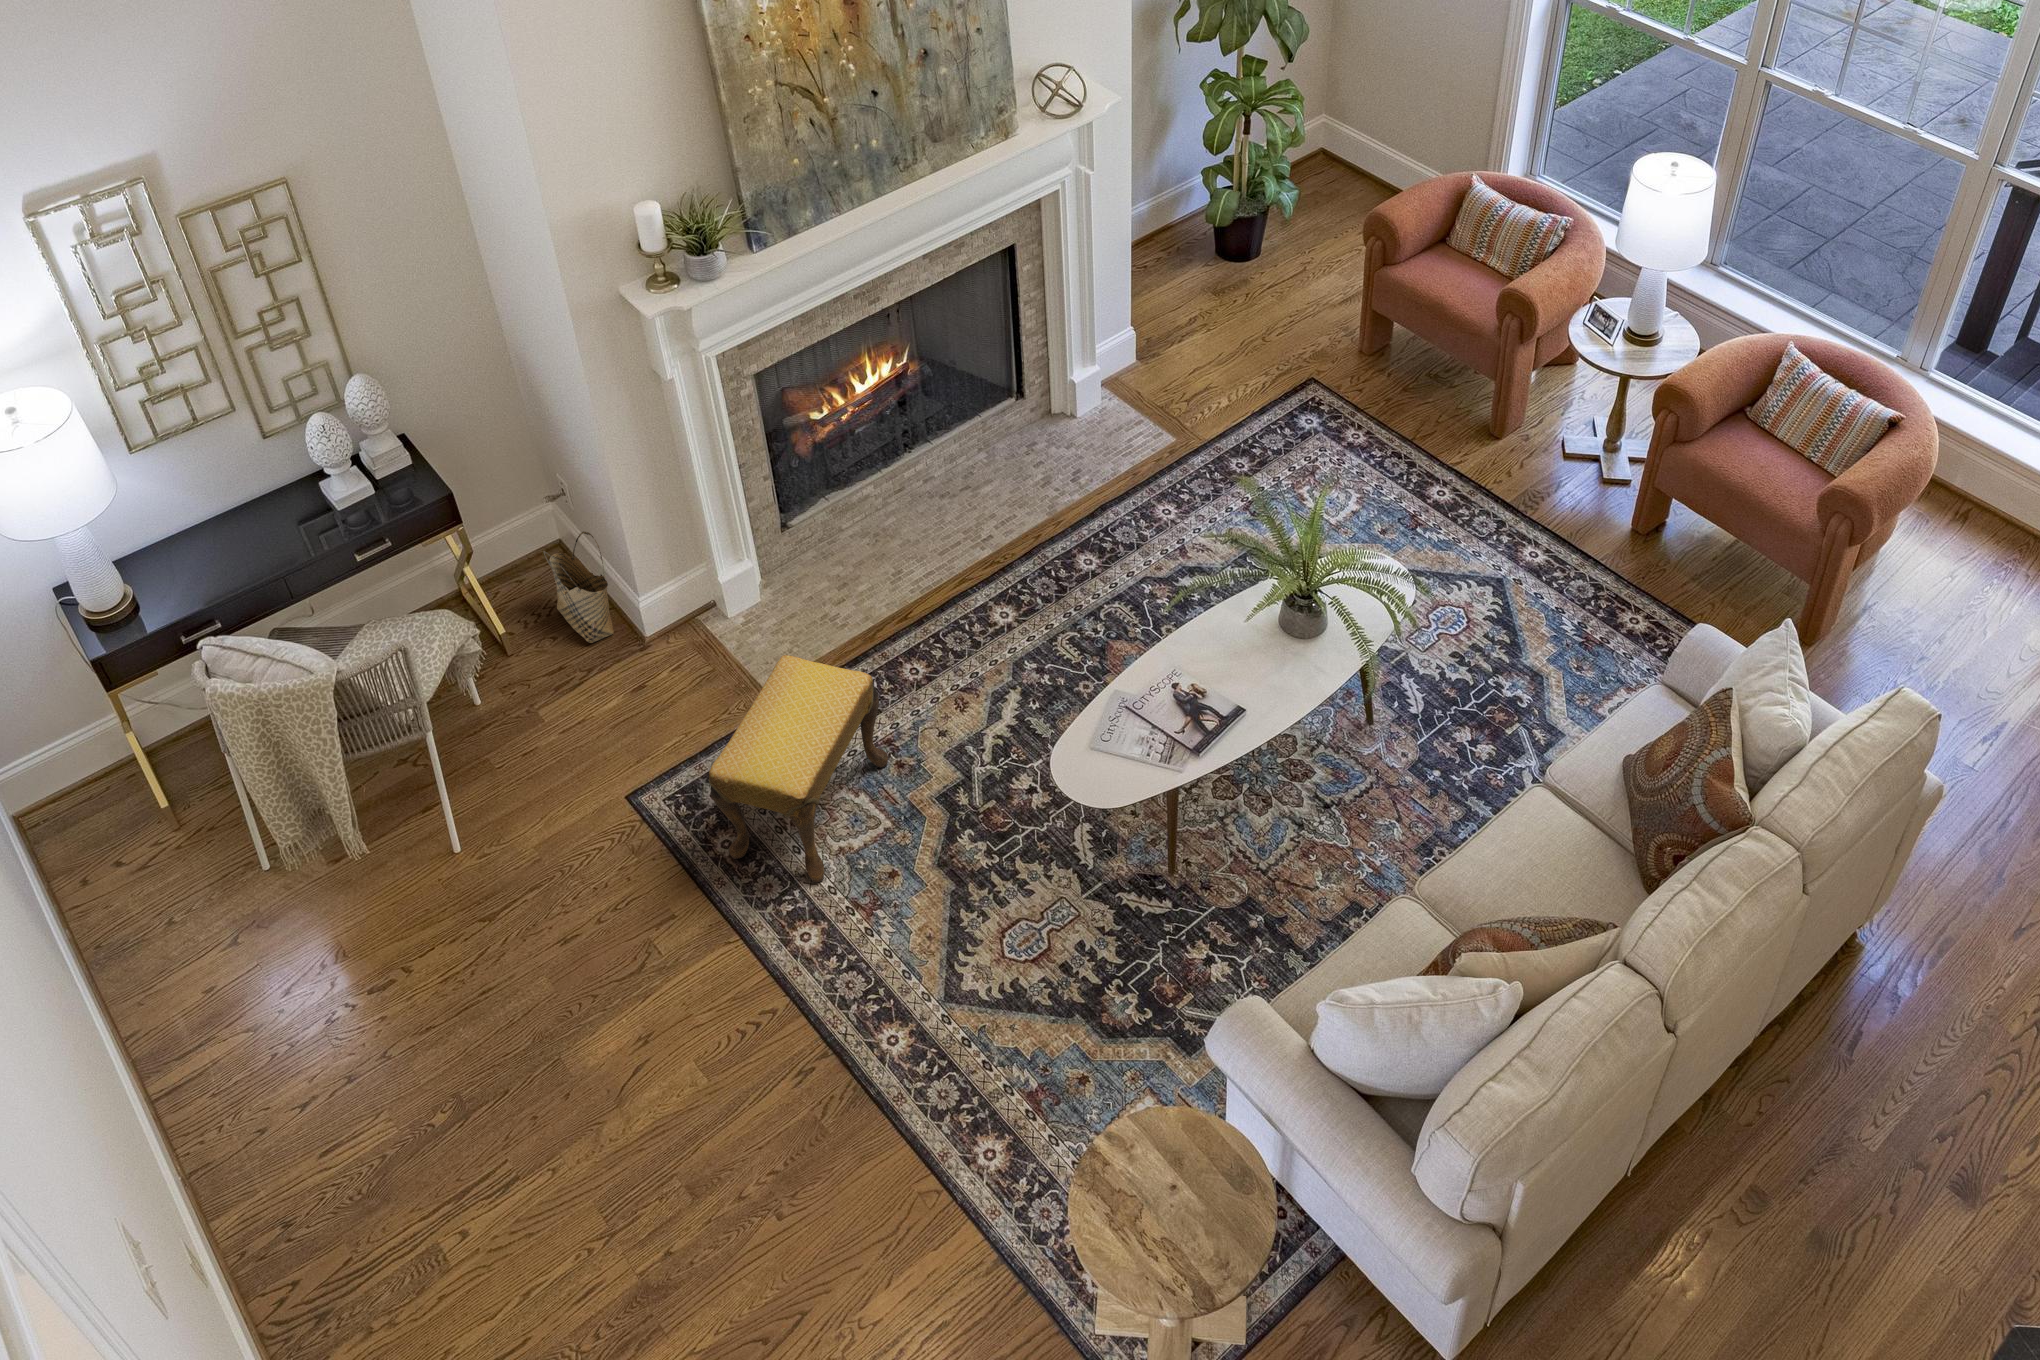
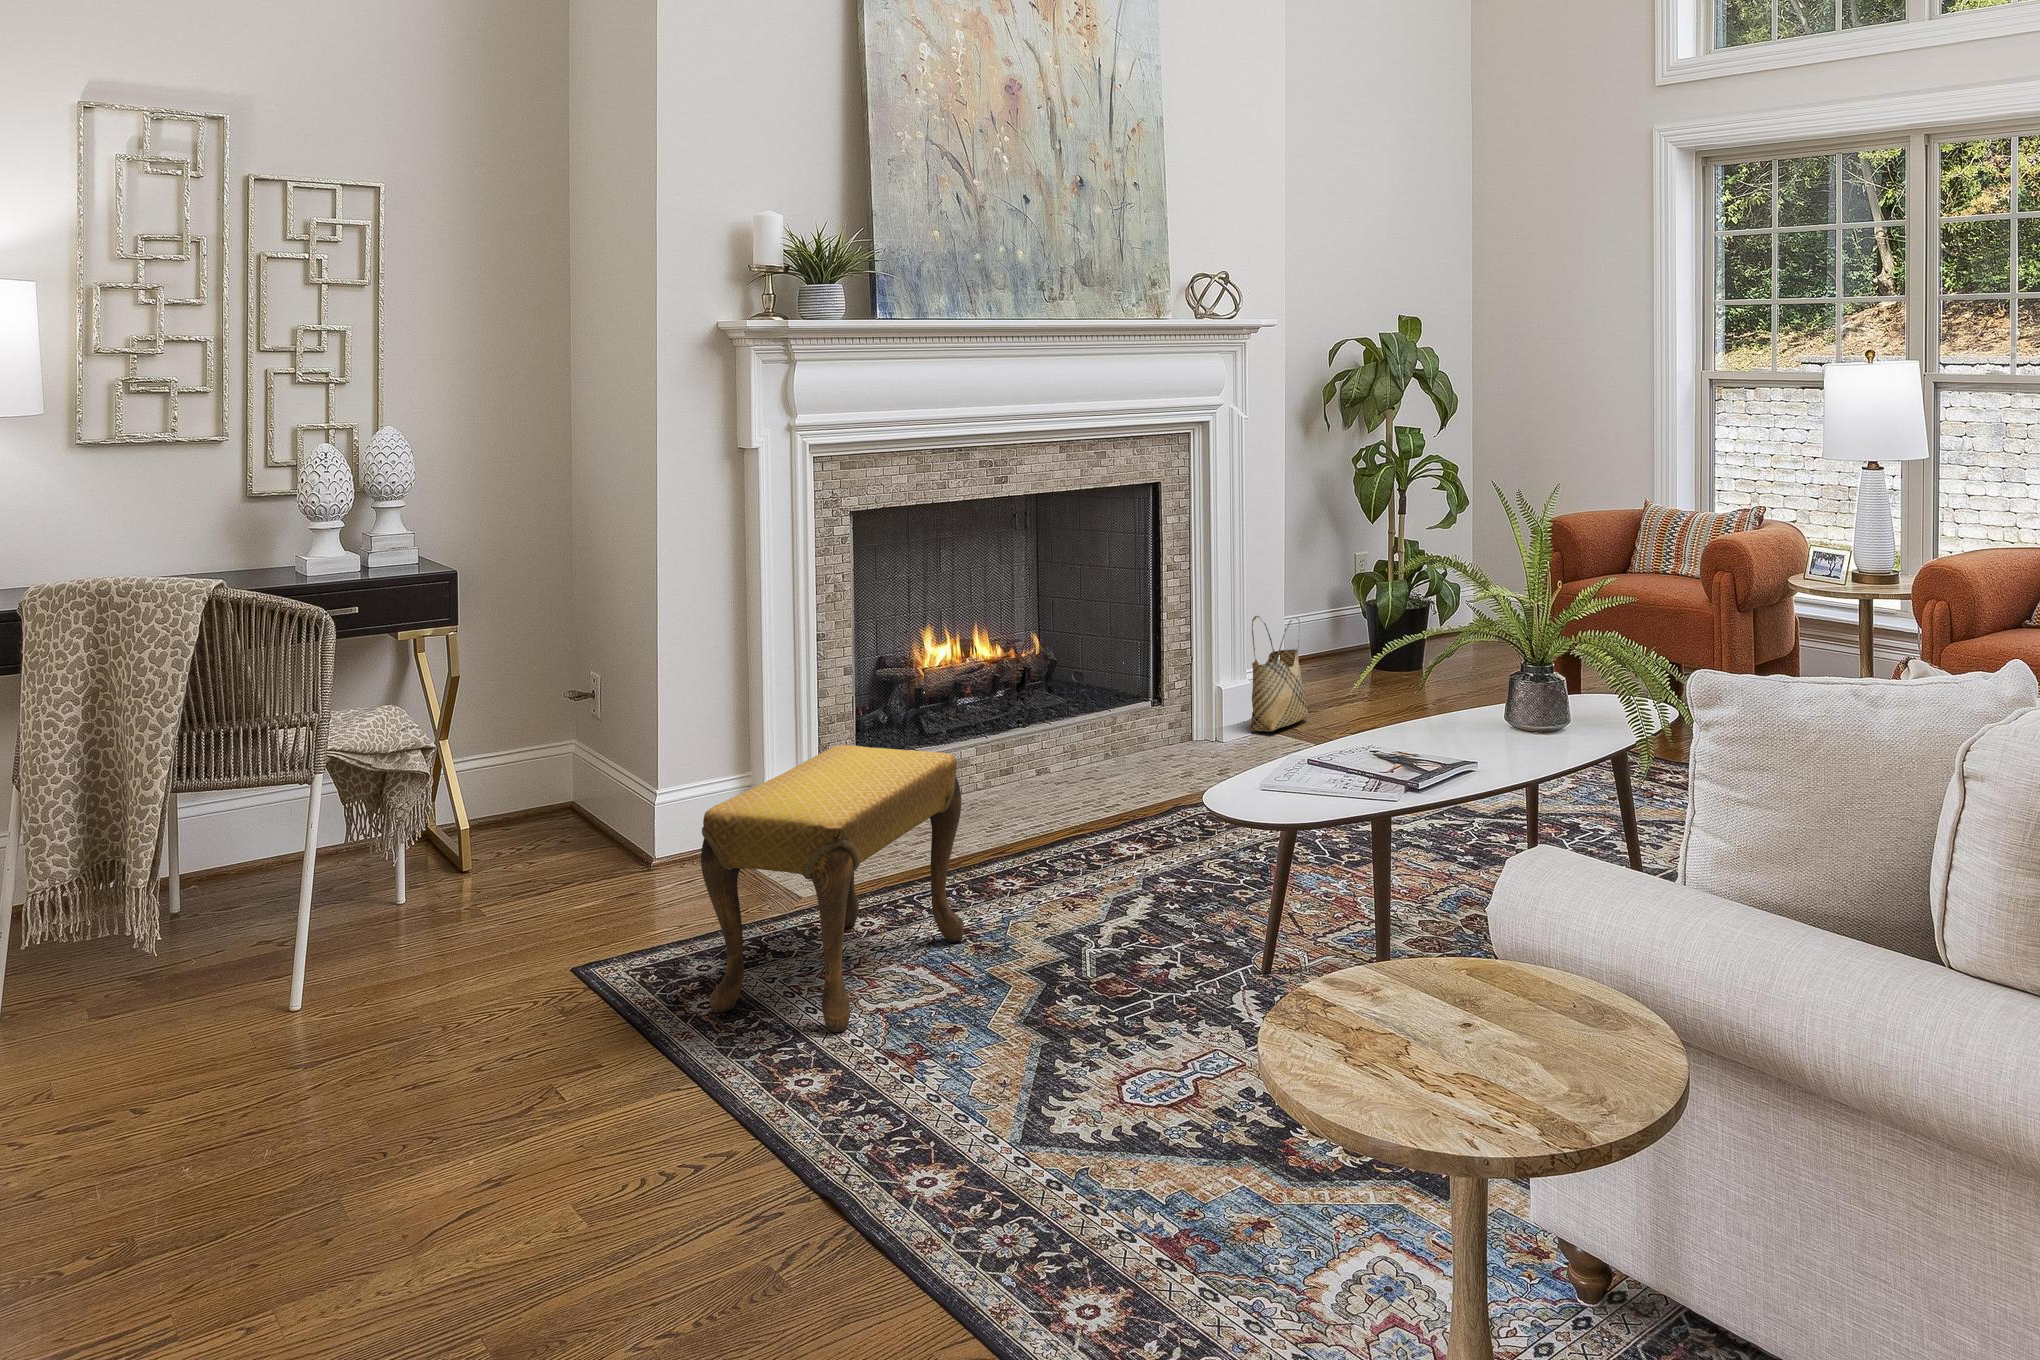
woven basket: present [544,532,614,643] -> present [1250,616,1308,732]

